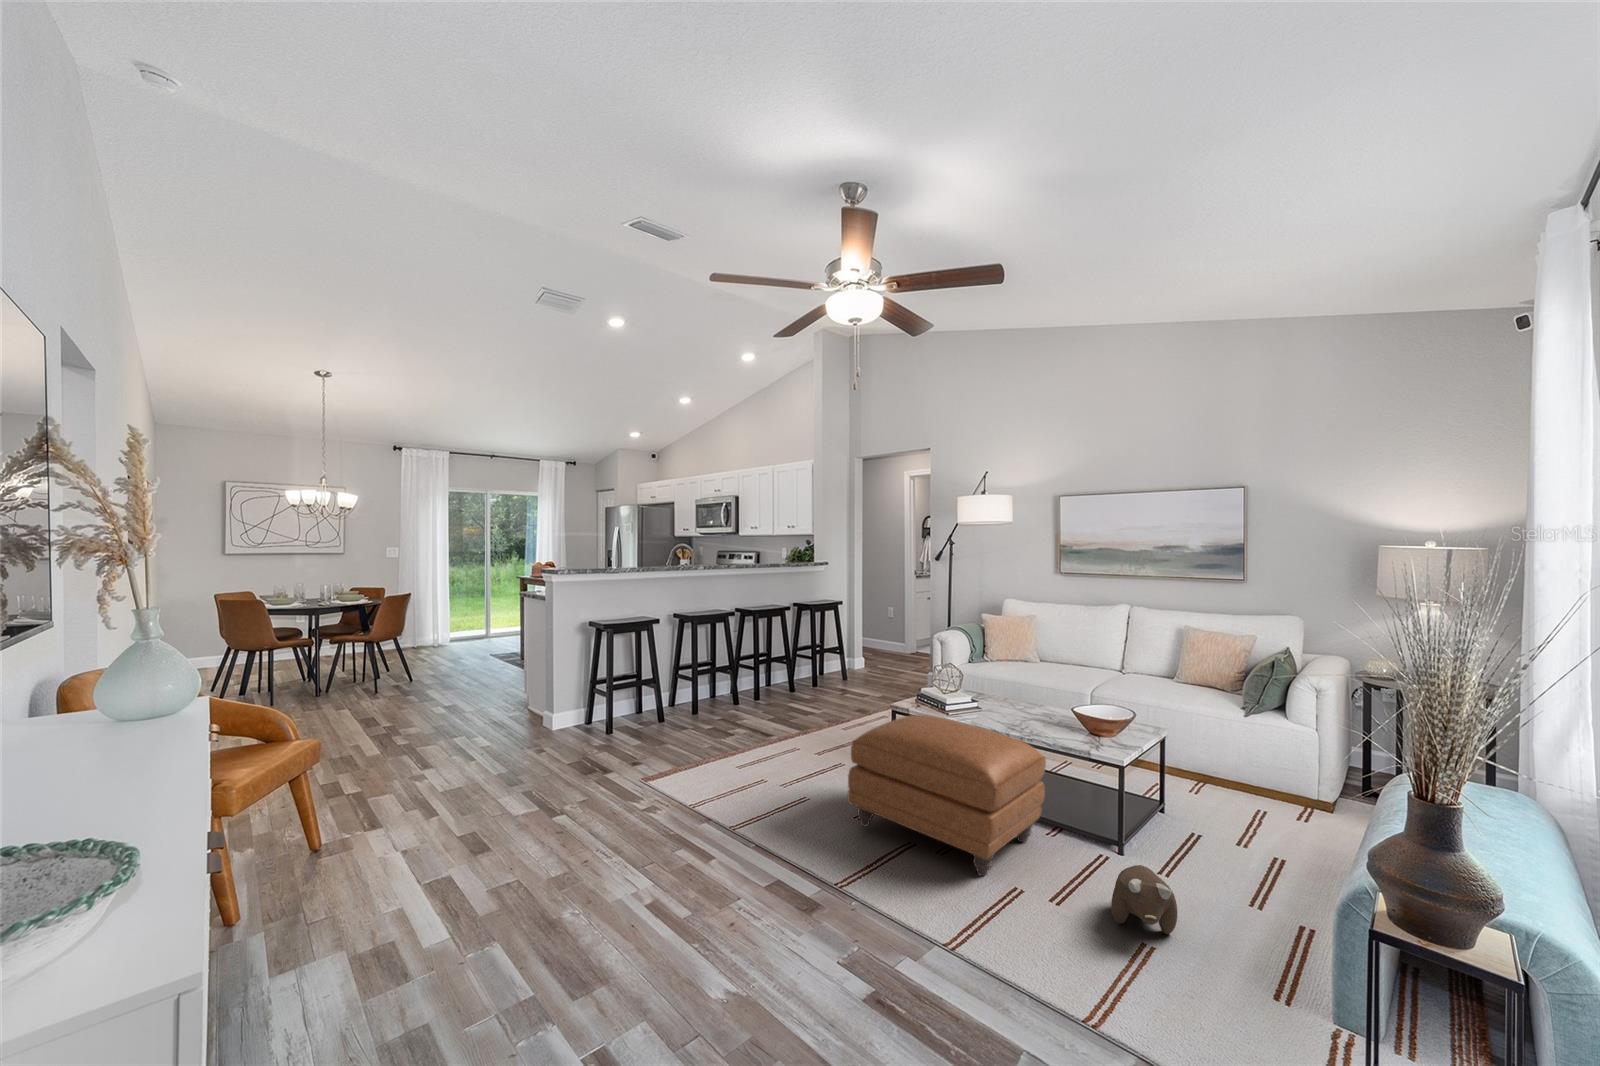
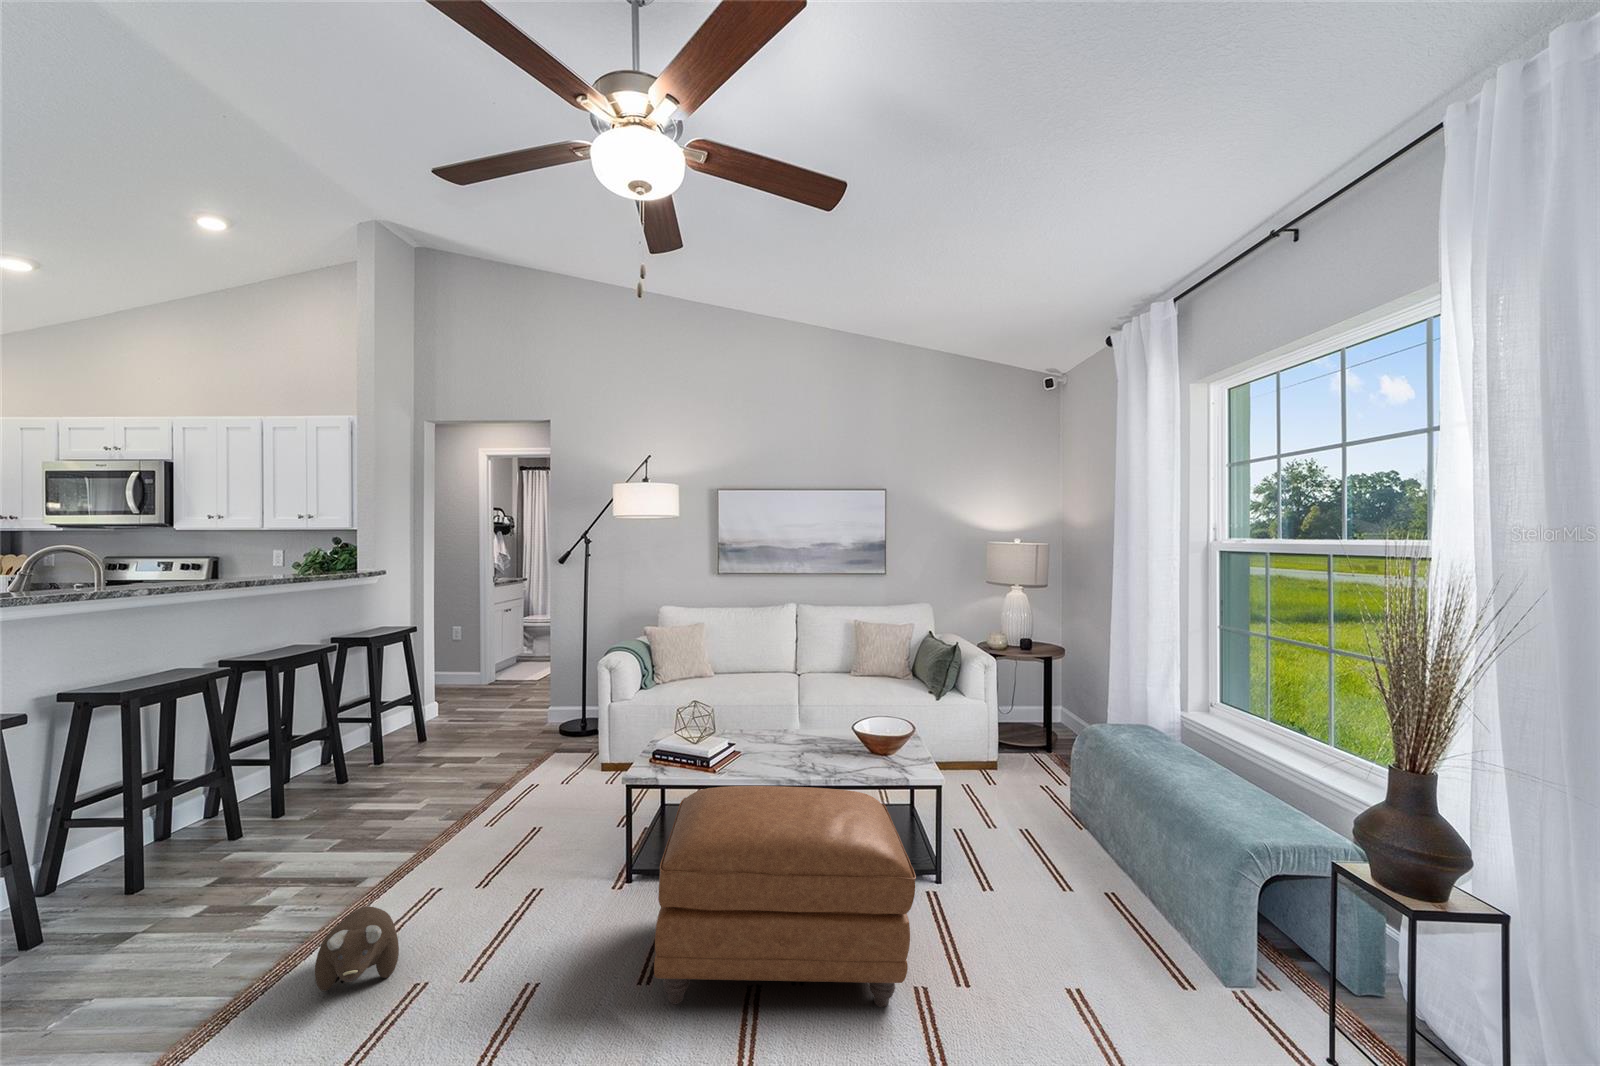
plush toy: present [1111,865,1177,934] -> present [315,906,399,991]

